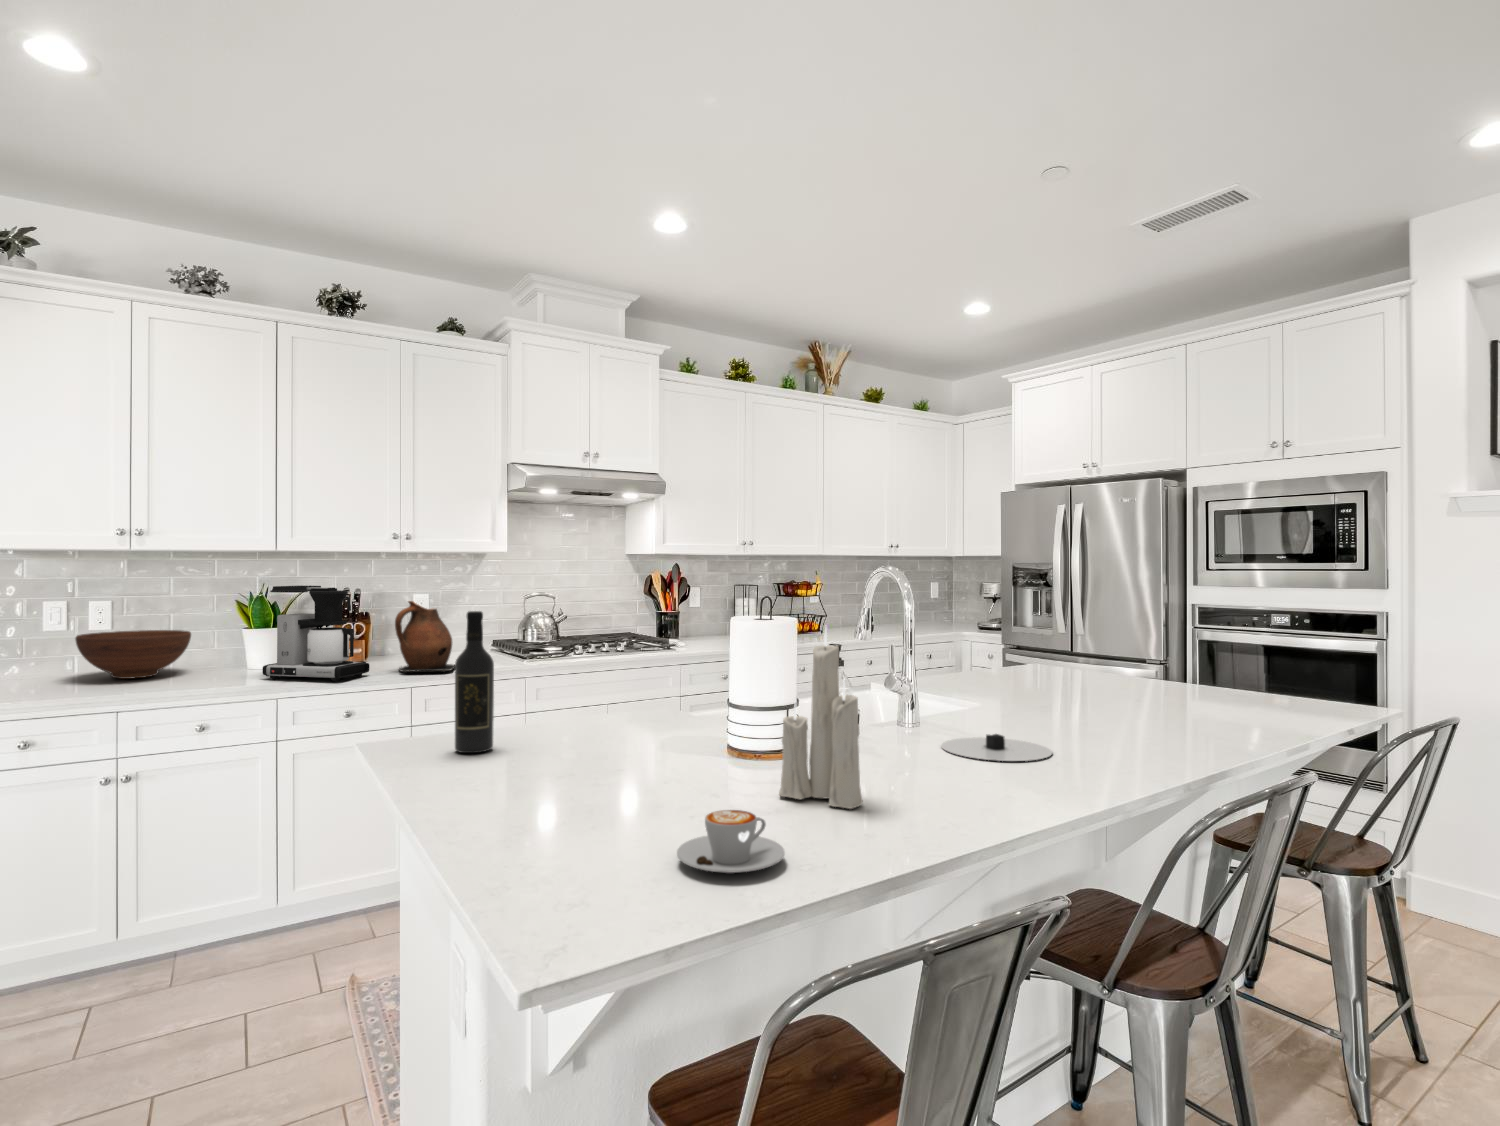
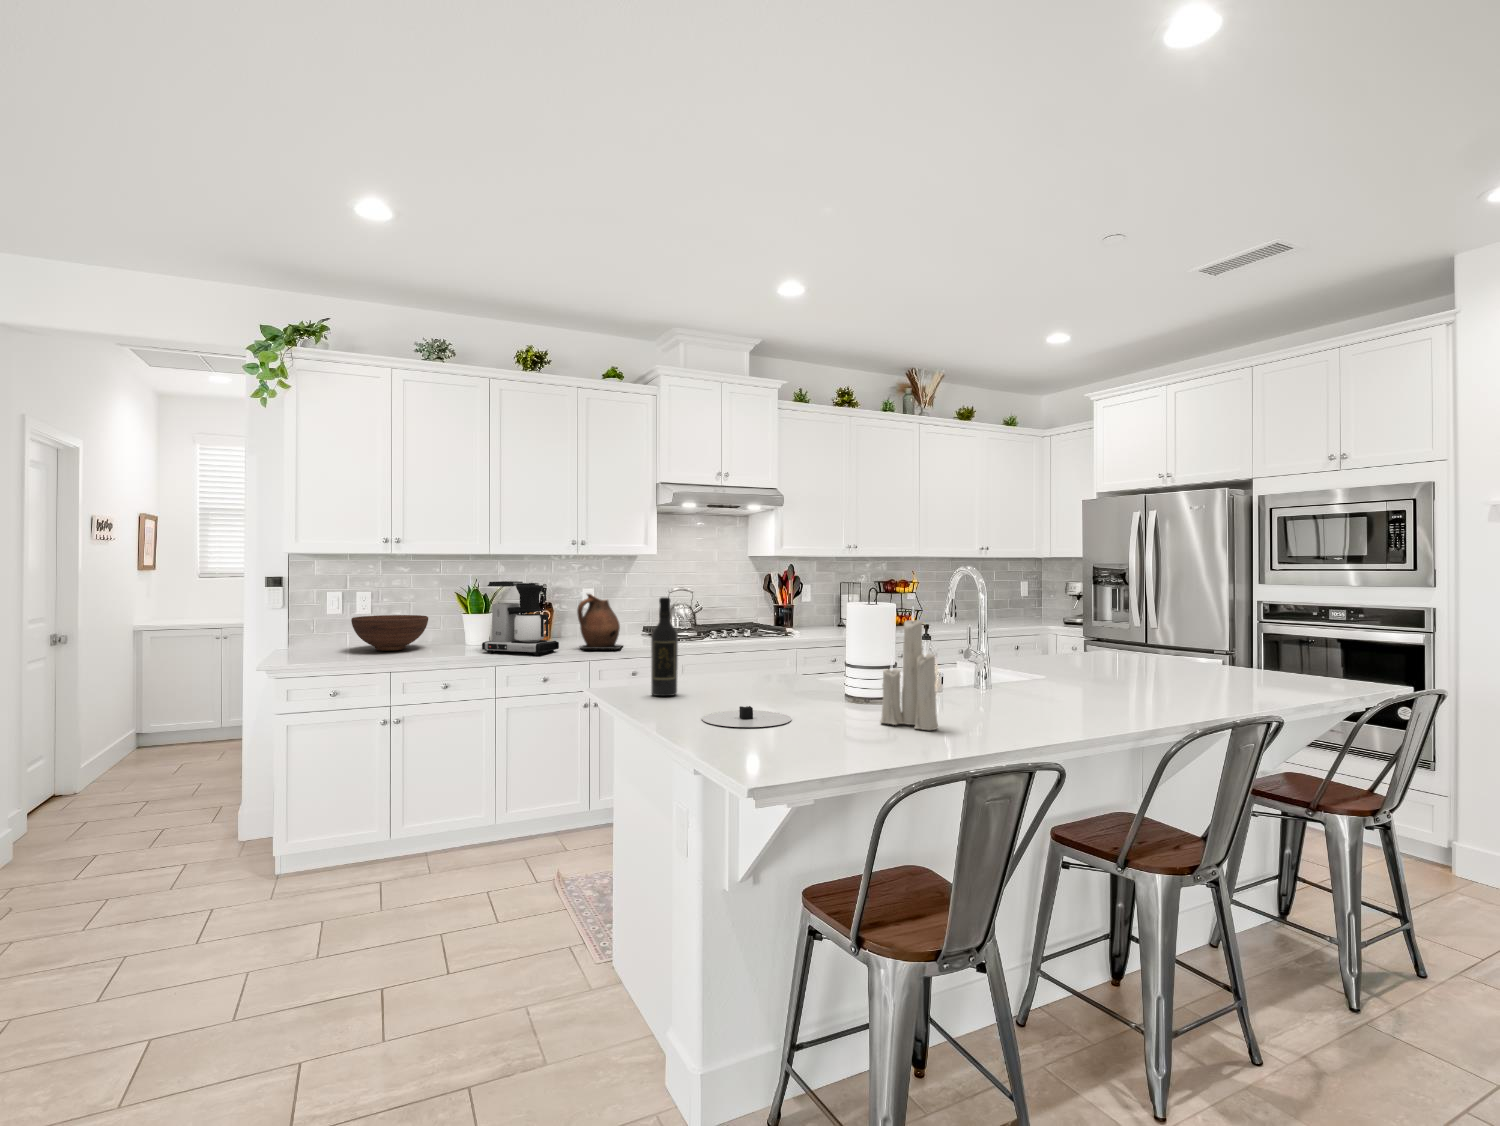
plate: present [941,734,1052,761] -> present [702,706,791,727]
coffee cup: present [677,810,785,873] -> none [815,720,883,756]

